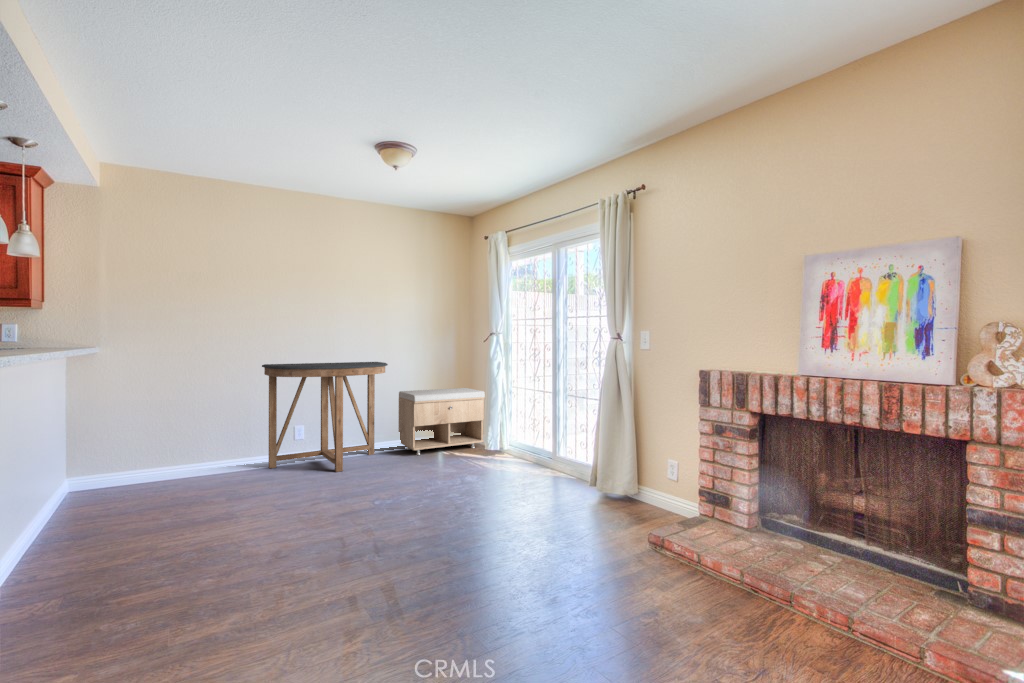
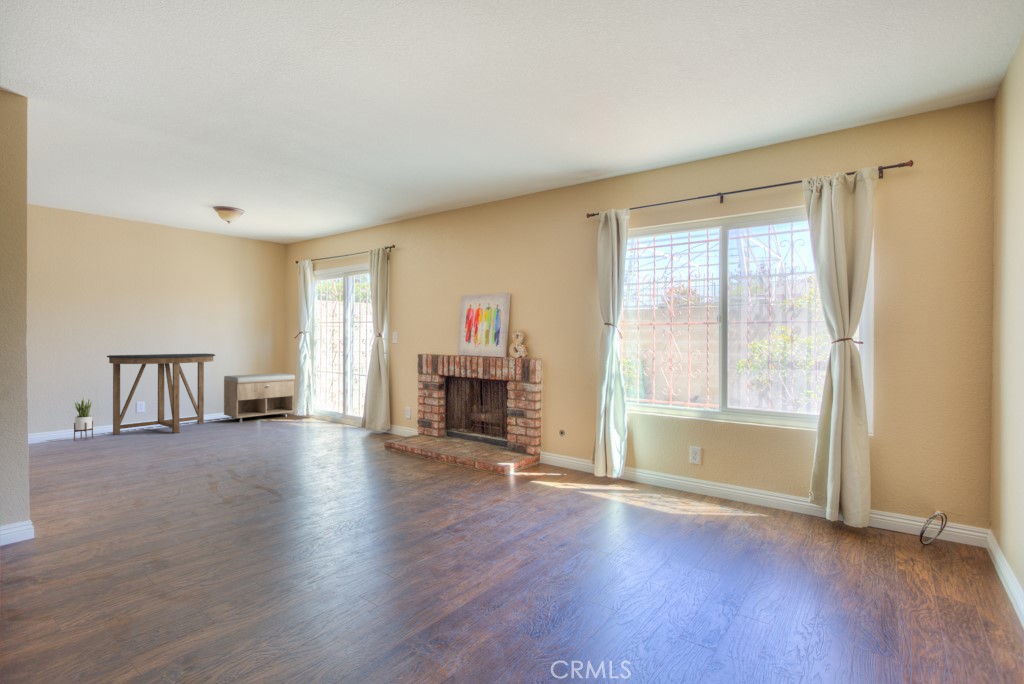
potted plant: none [220,418,244,477] -> present [73,397,93,440]

